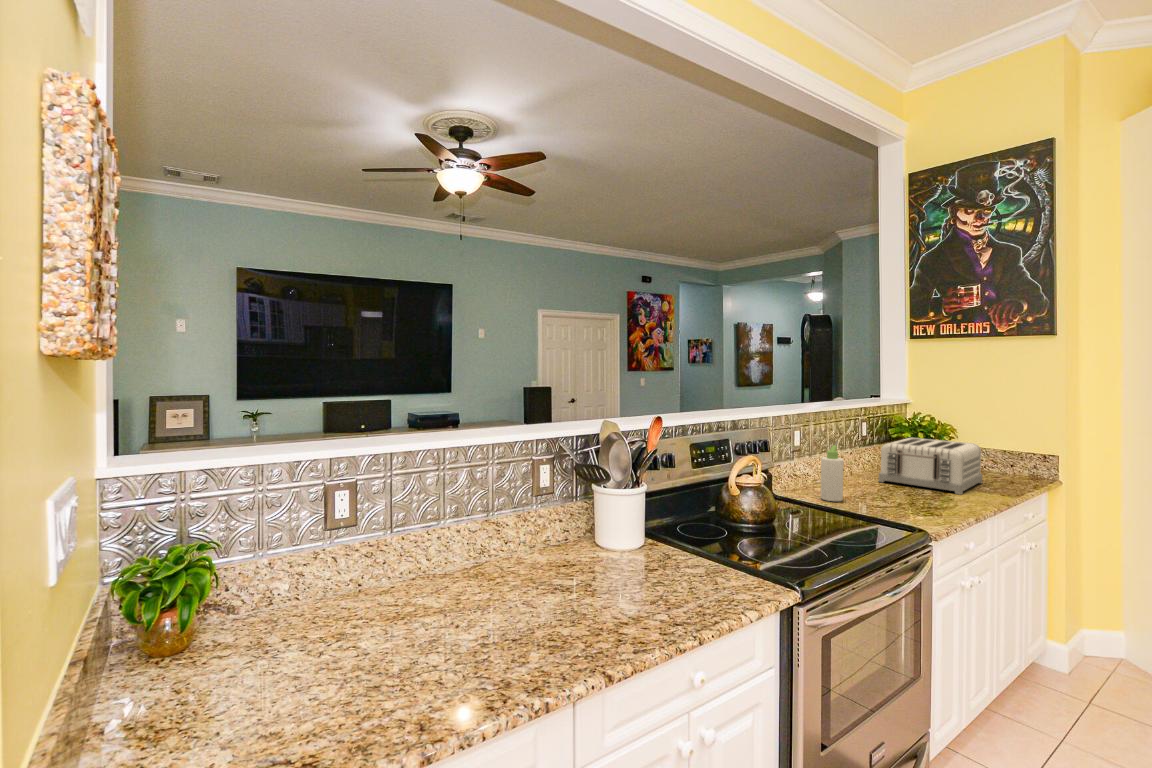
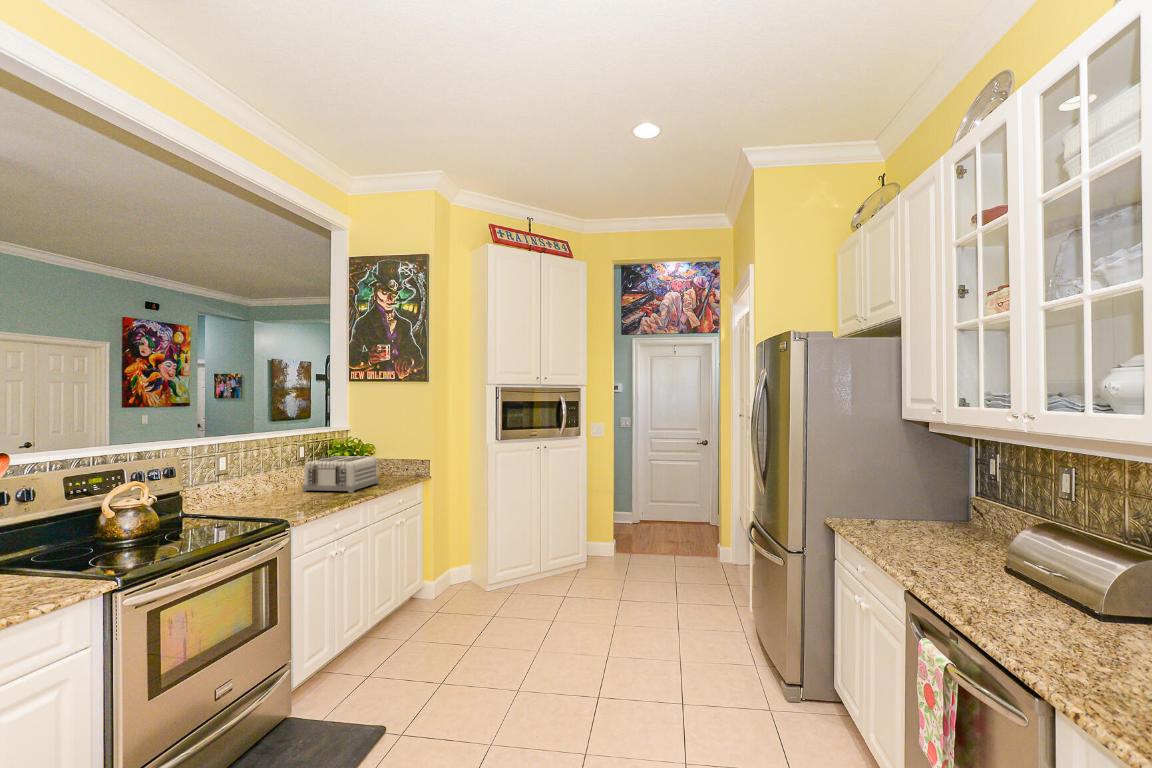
bottle: present [821,441,844,501] -> none [235,462,253,509]

